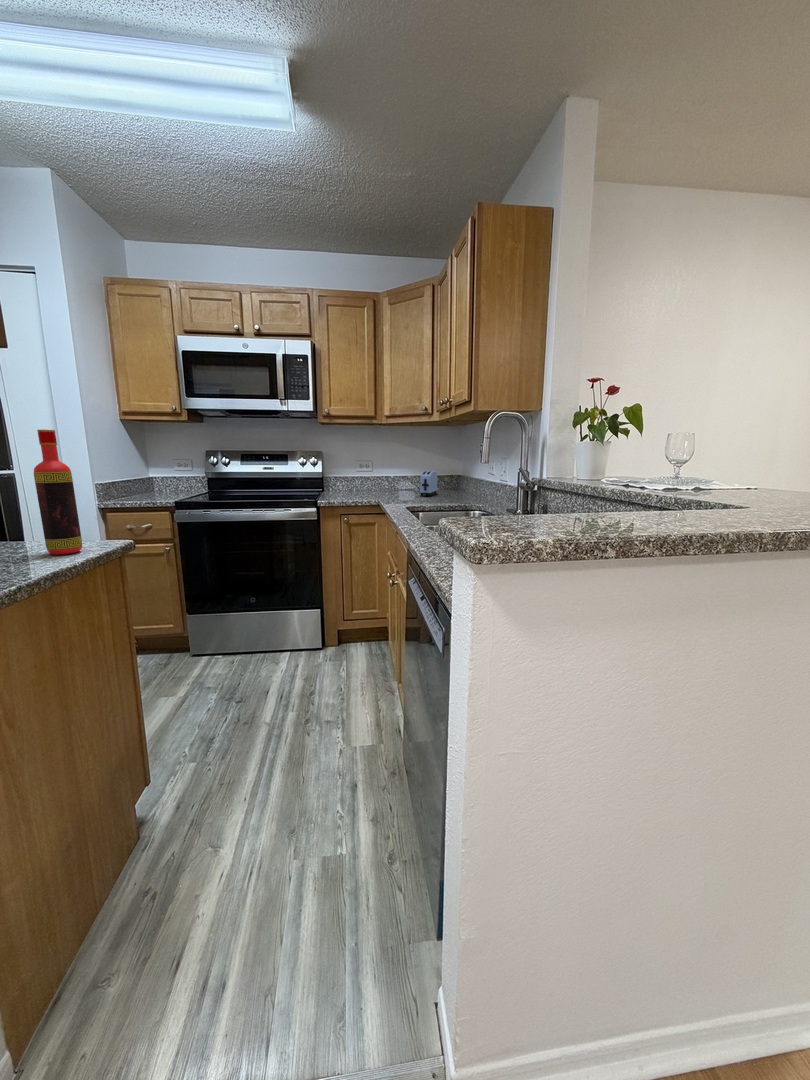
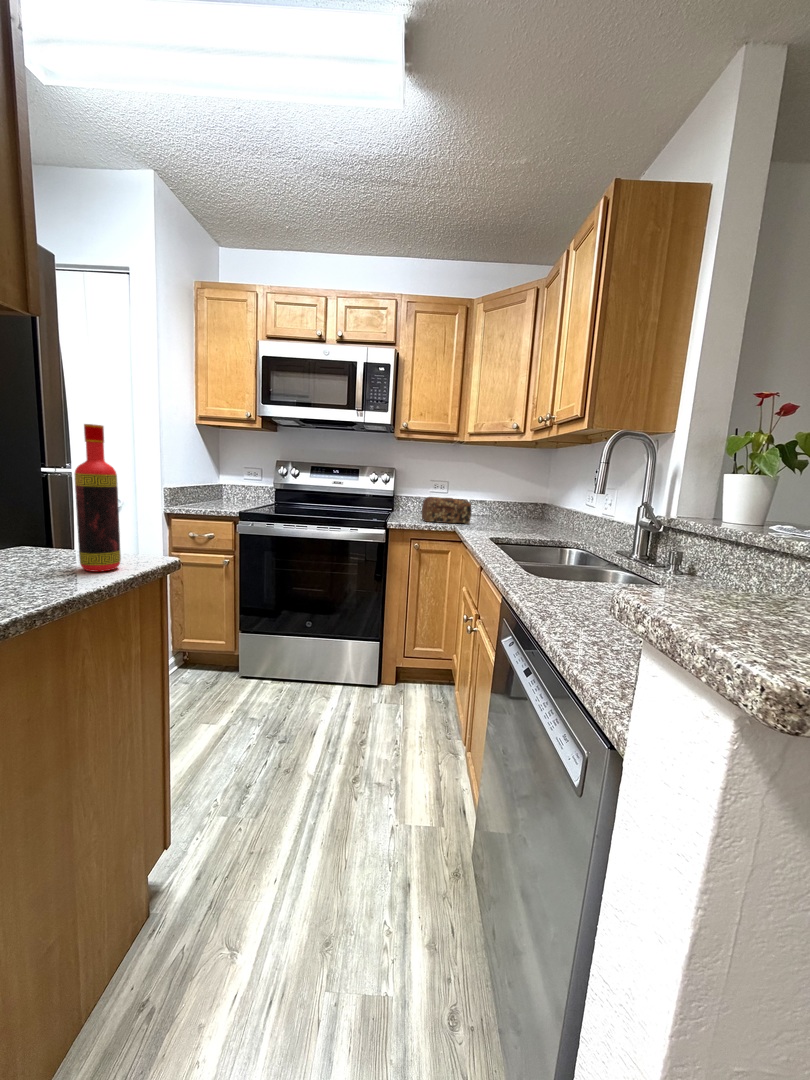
toaster: present [420,471,437,497] -> none [501,497,522,526]
bread loaf: none [349,476,393,499] -> present [422,497,472,523]

